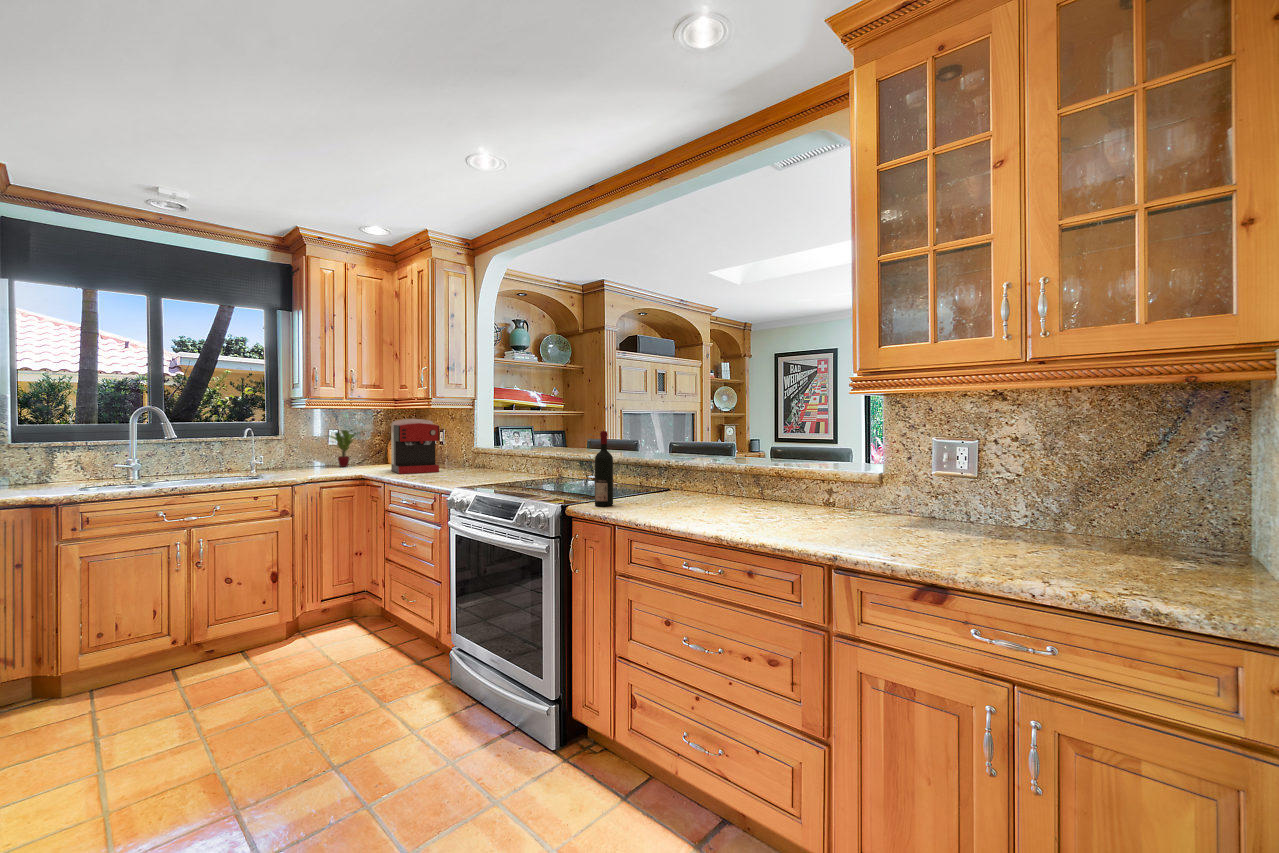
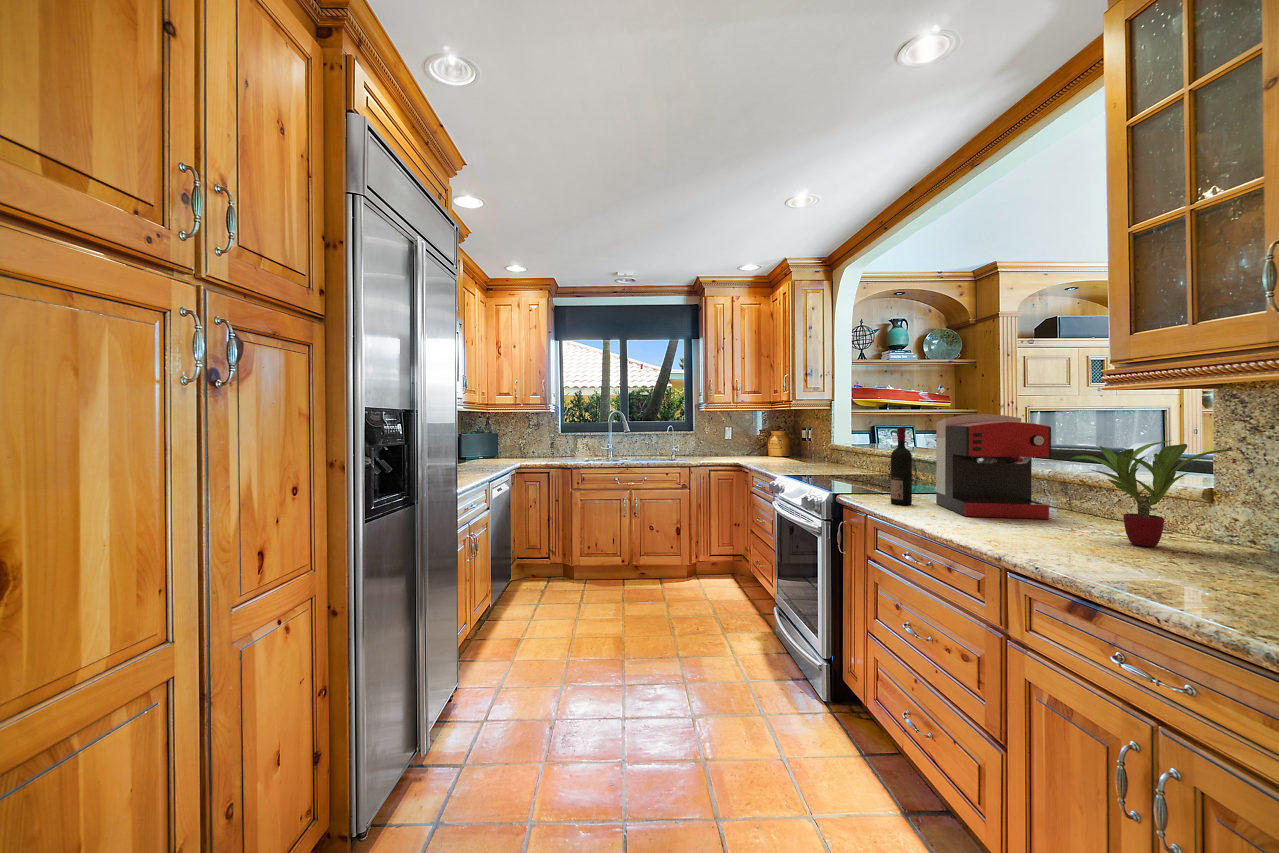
coffee maker: present [391,419,439,474] -> present [936,414,1051,519]
potted plant: present [328,430,358,467] -> present [1071,441,1233,547]

